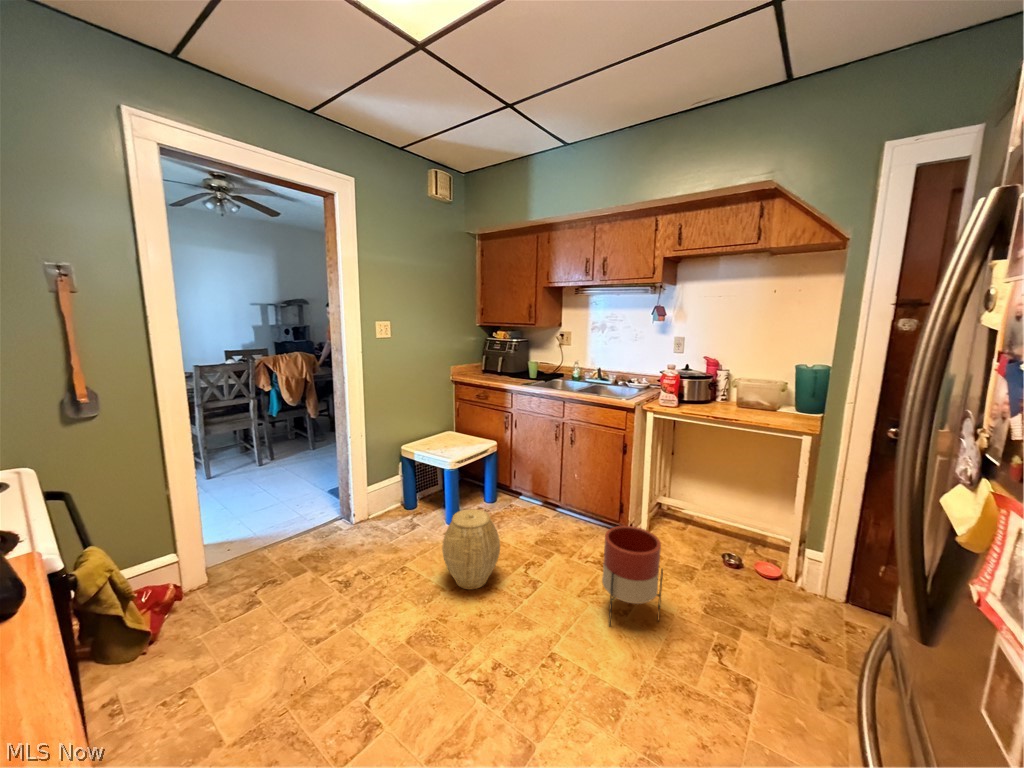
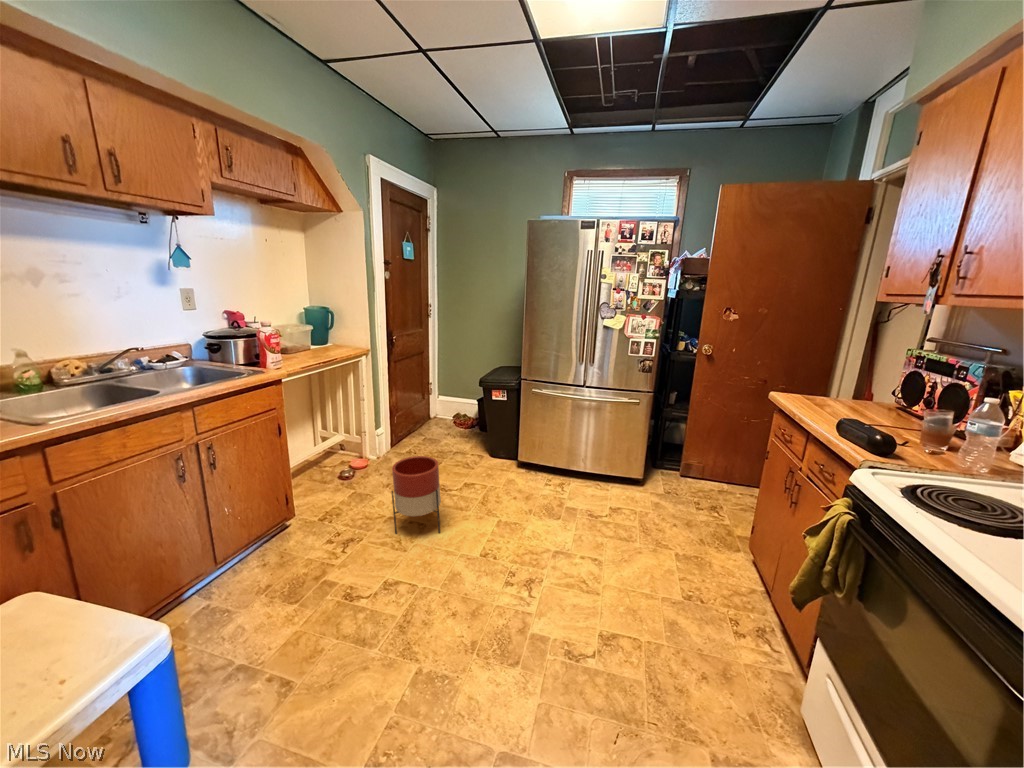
woven basket: present [442,509,500,589] -> none [343,554,428,670]

